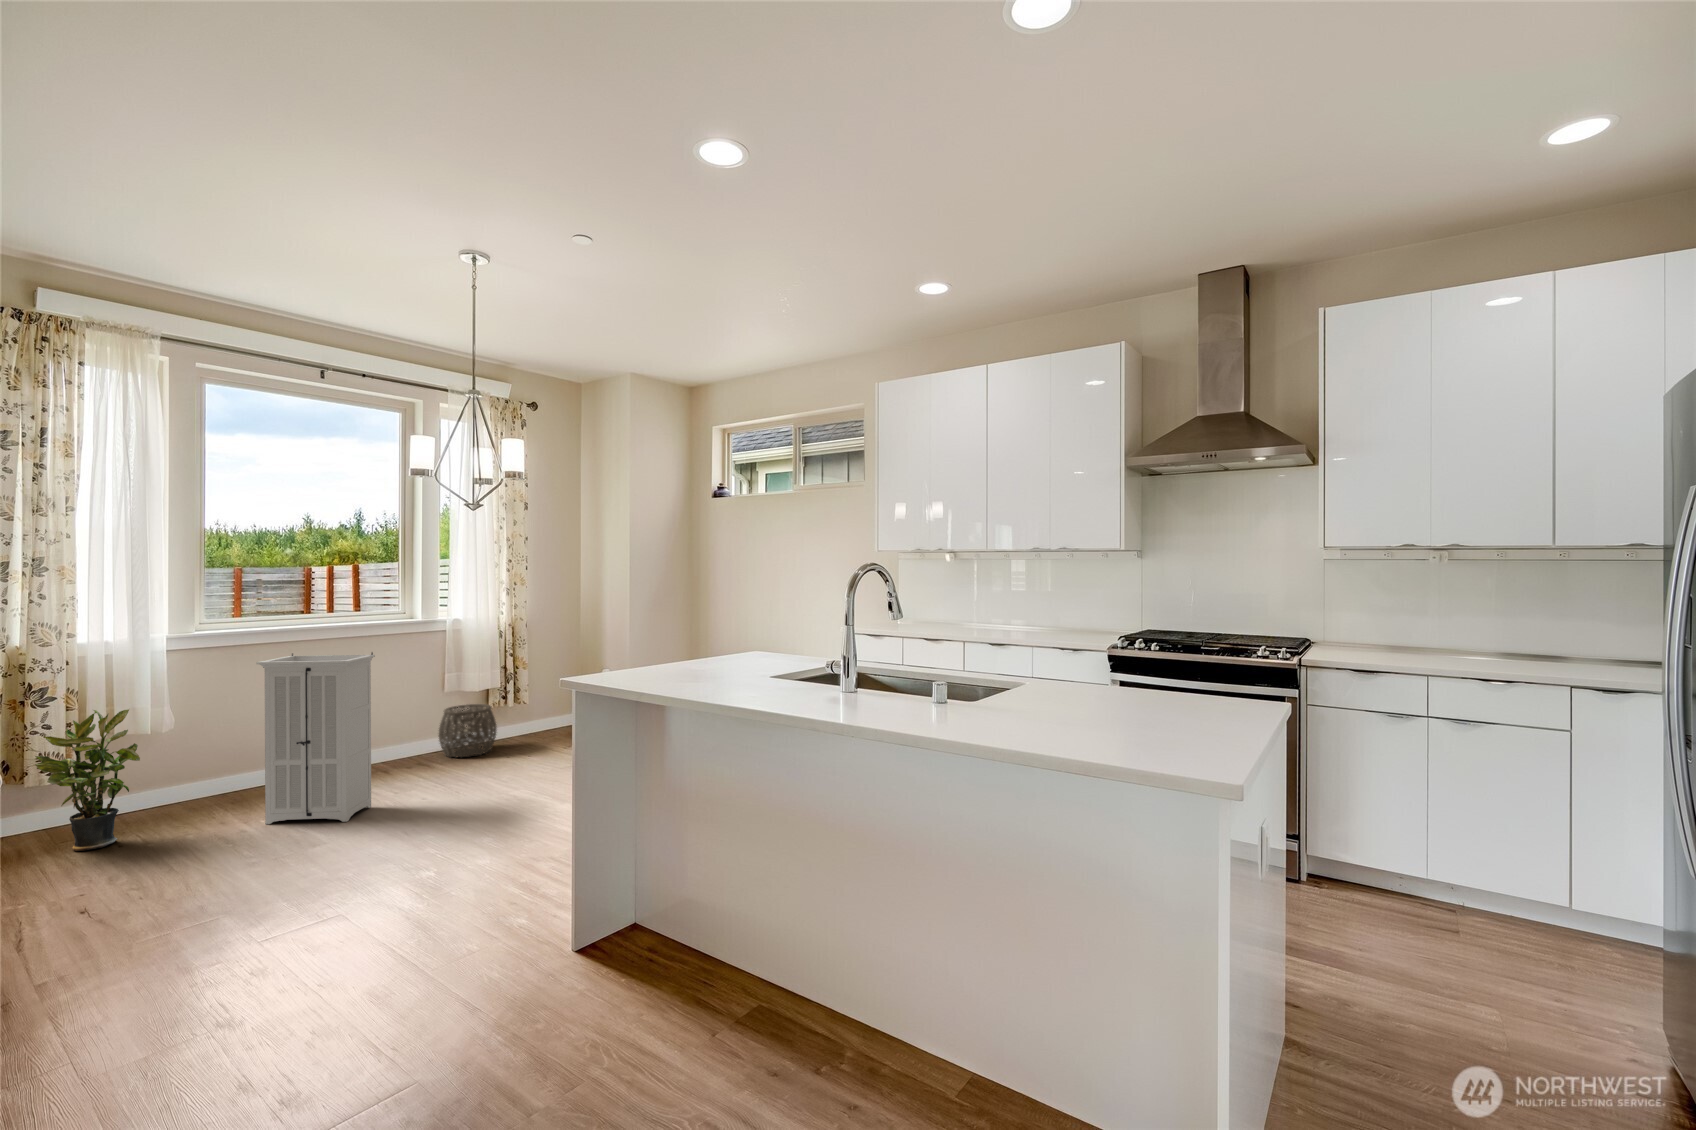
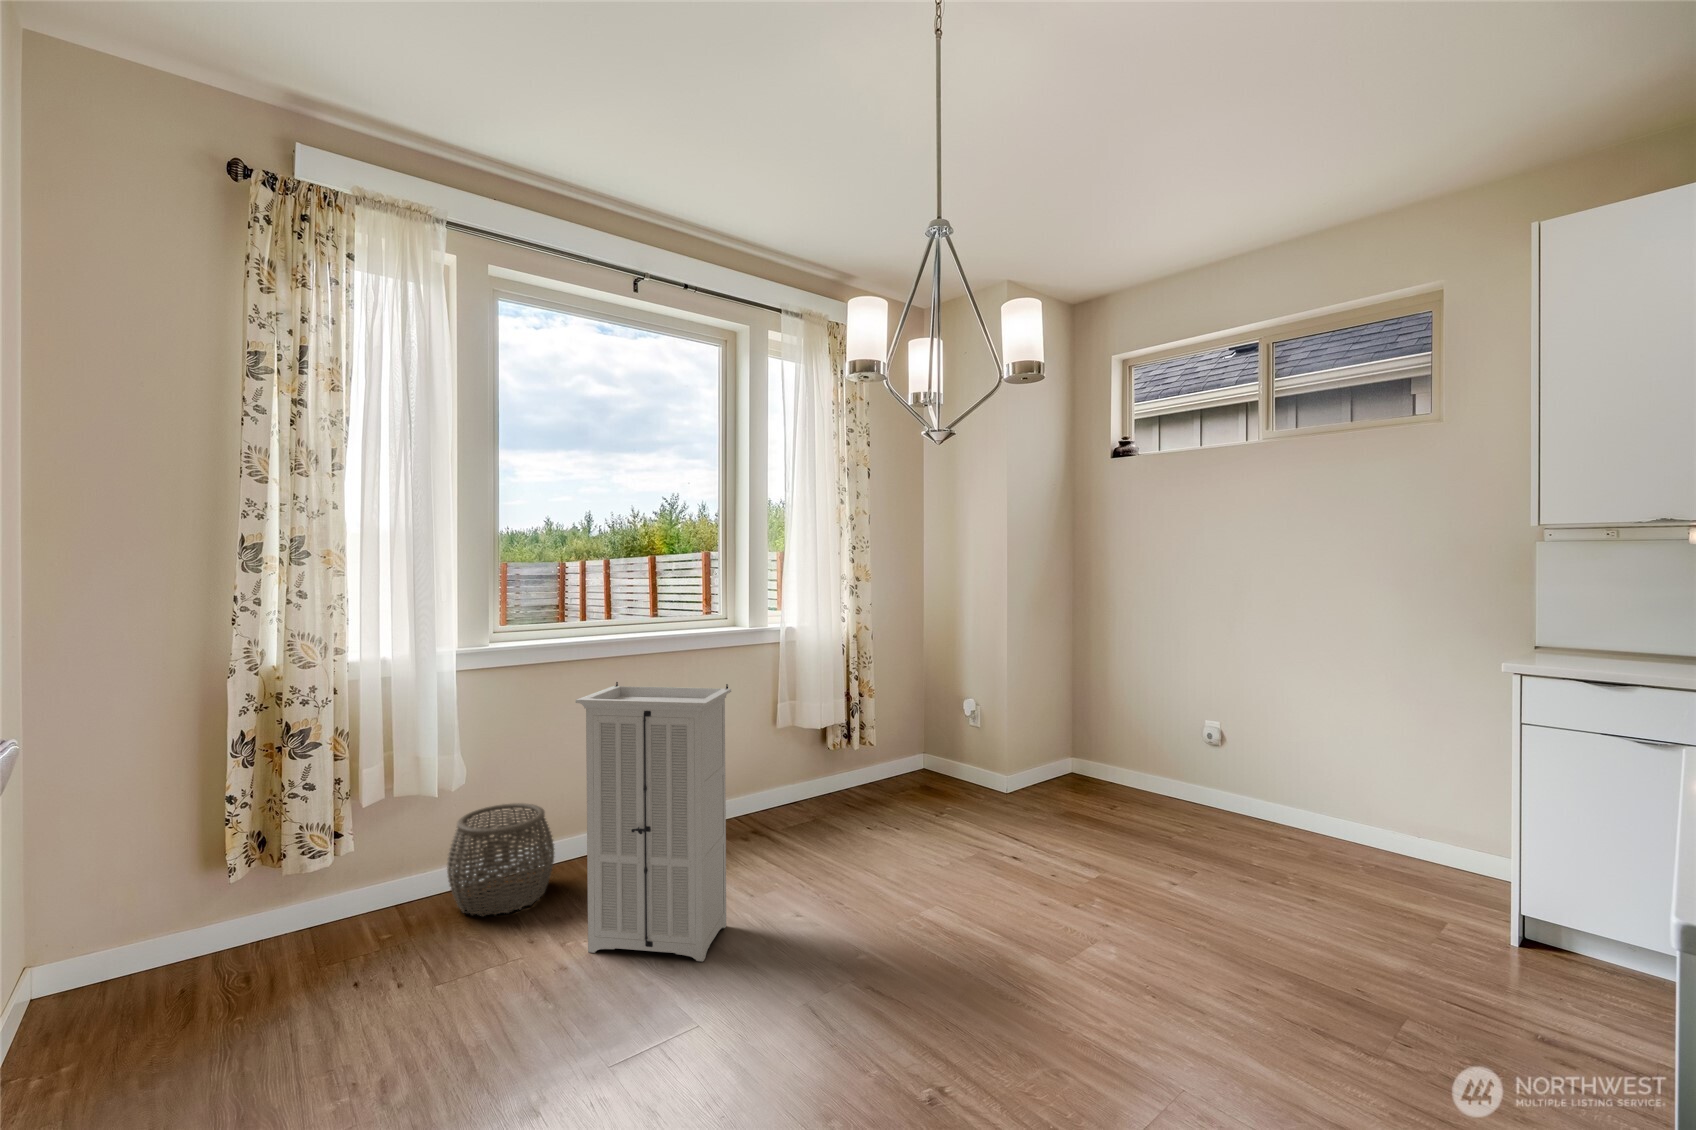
woven basket: present [438,704,497,758] -> present [447,803,554,916]
potted plant: present [35,709,140,851] -> none [286,766,424,989]

